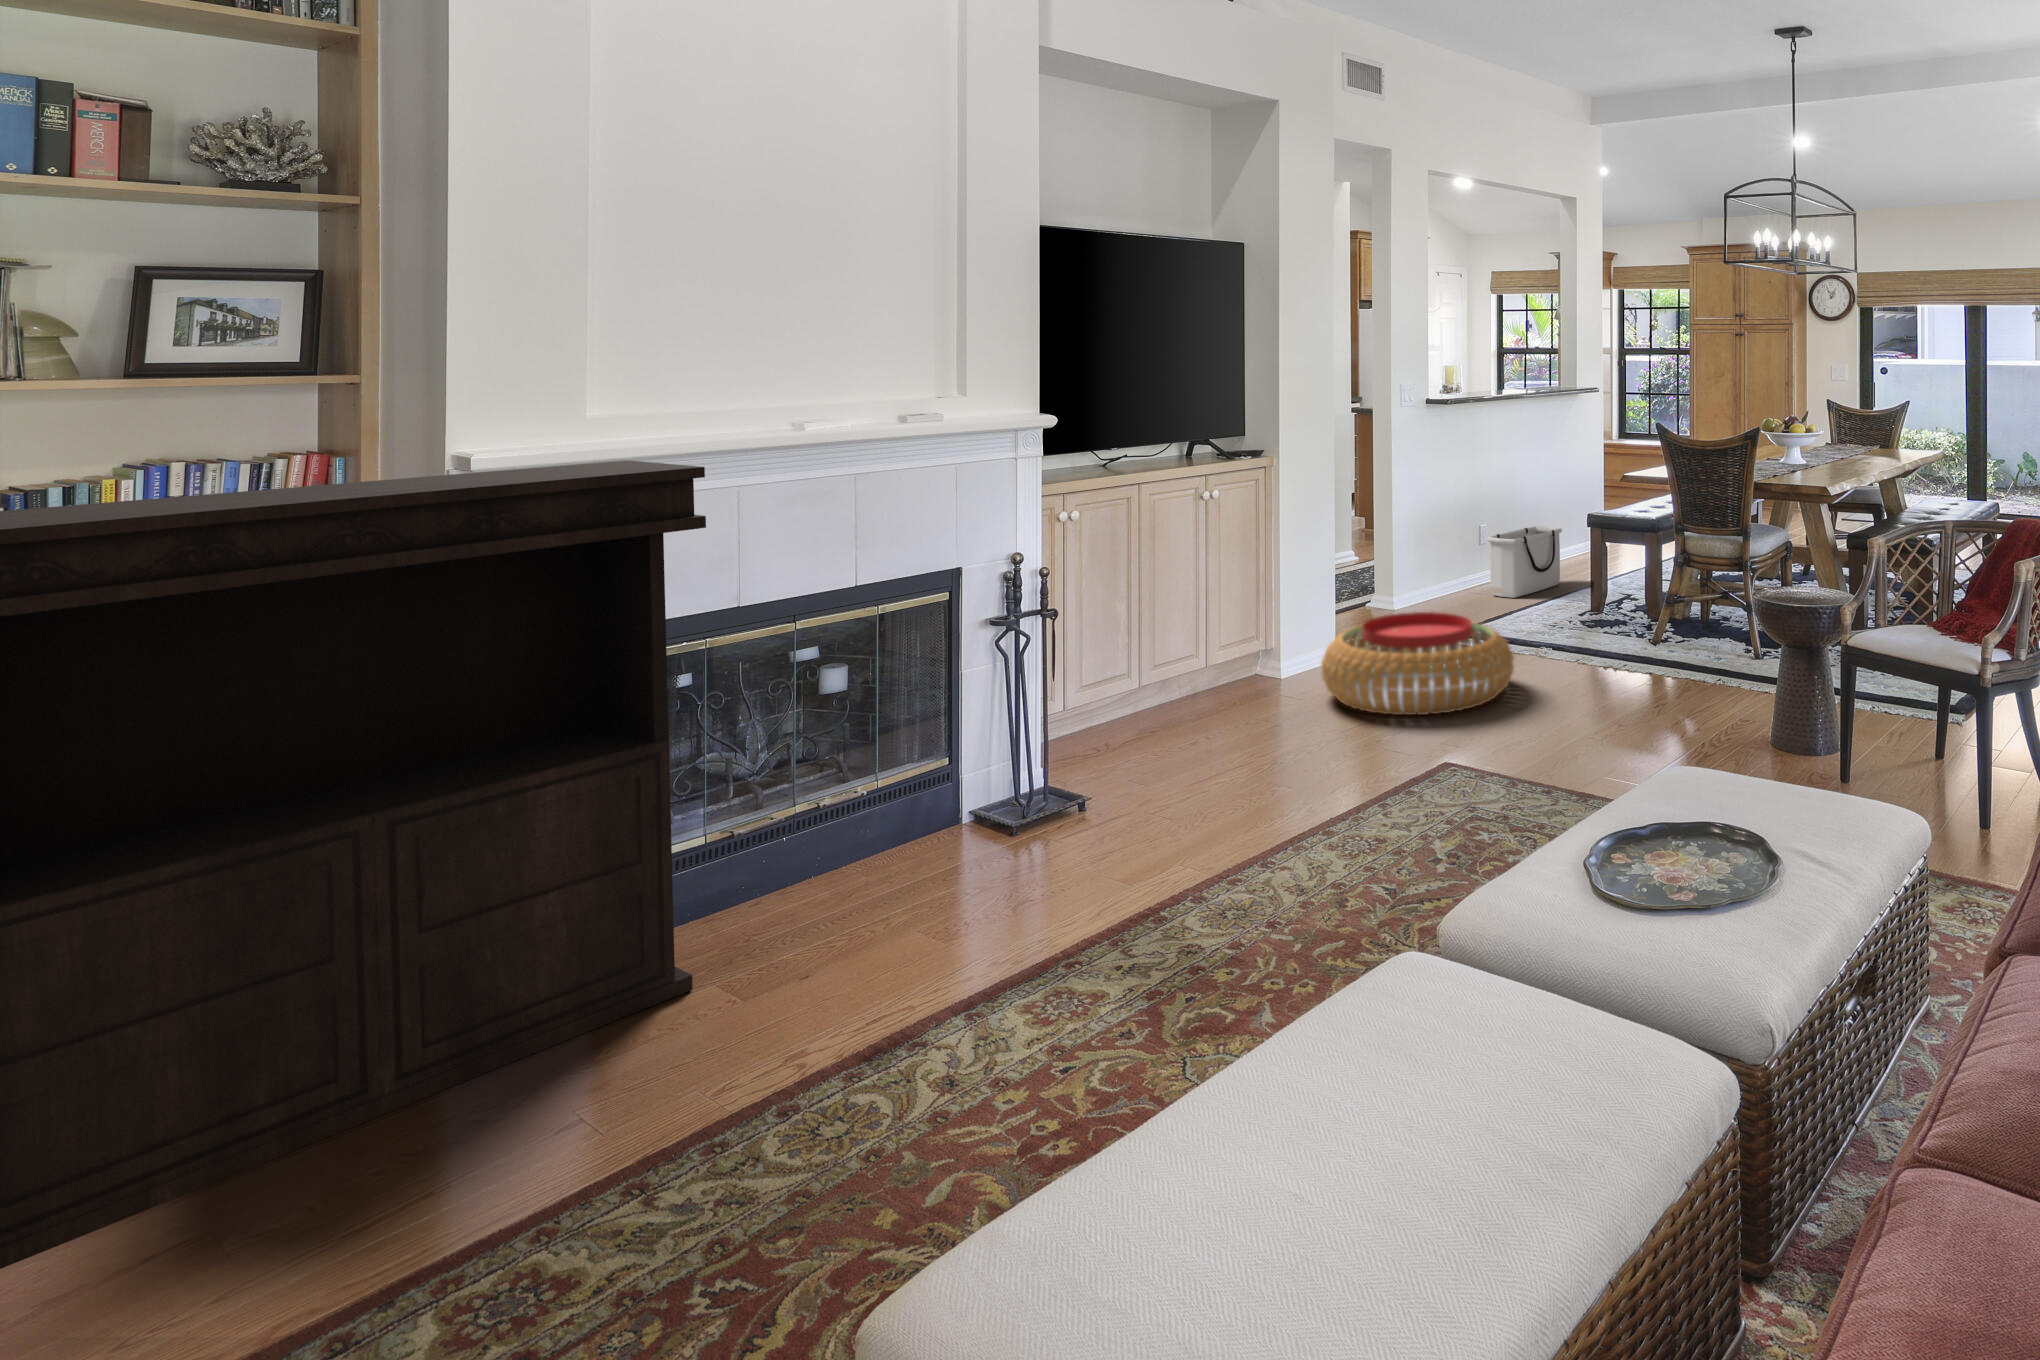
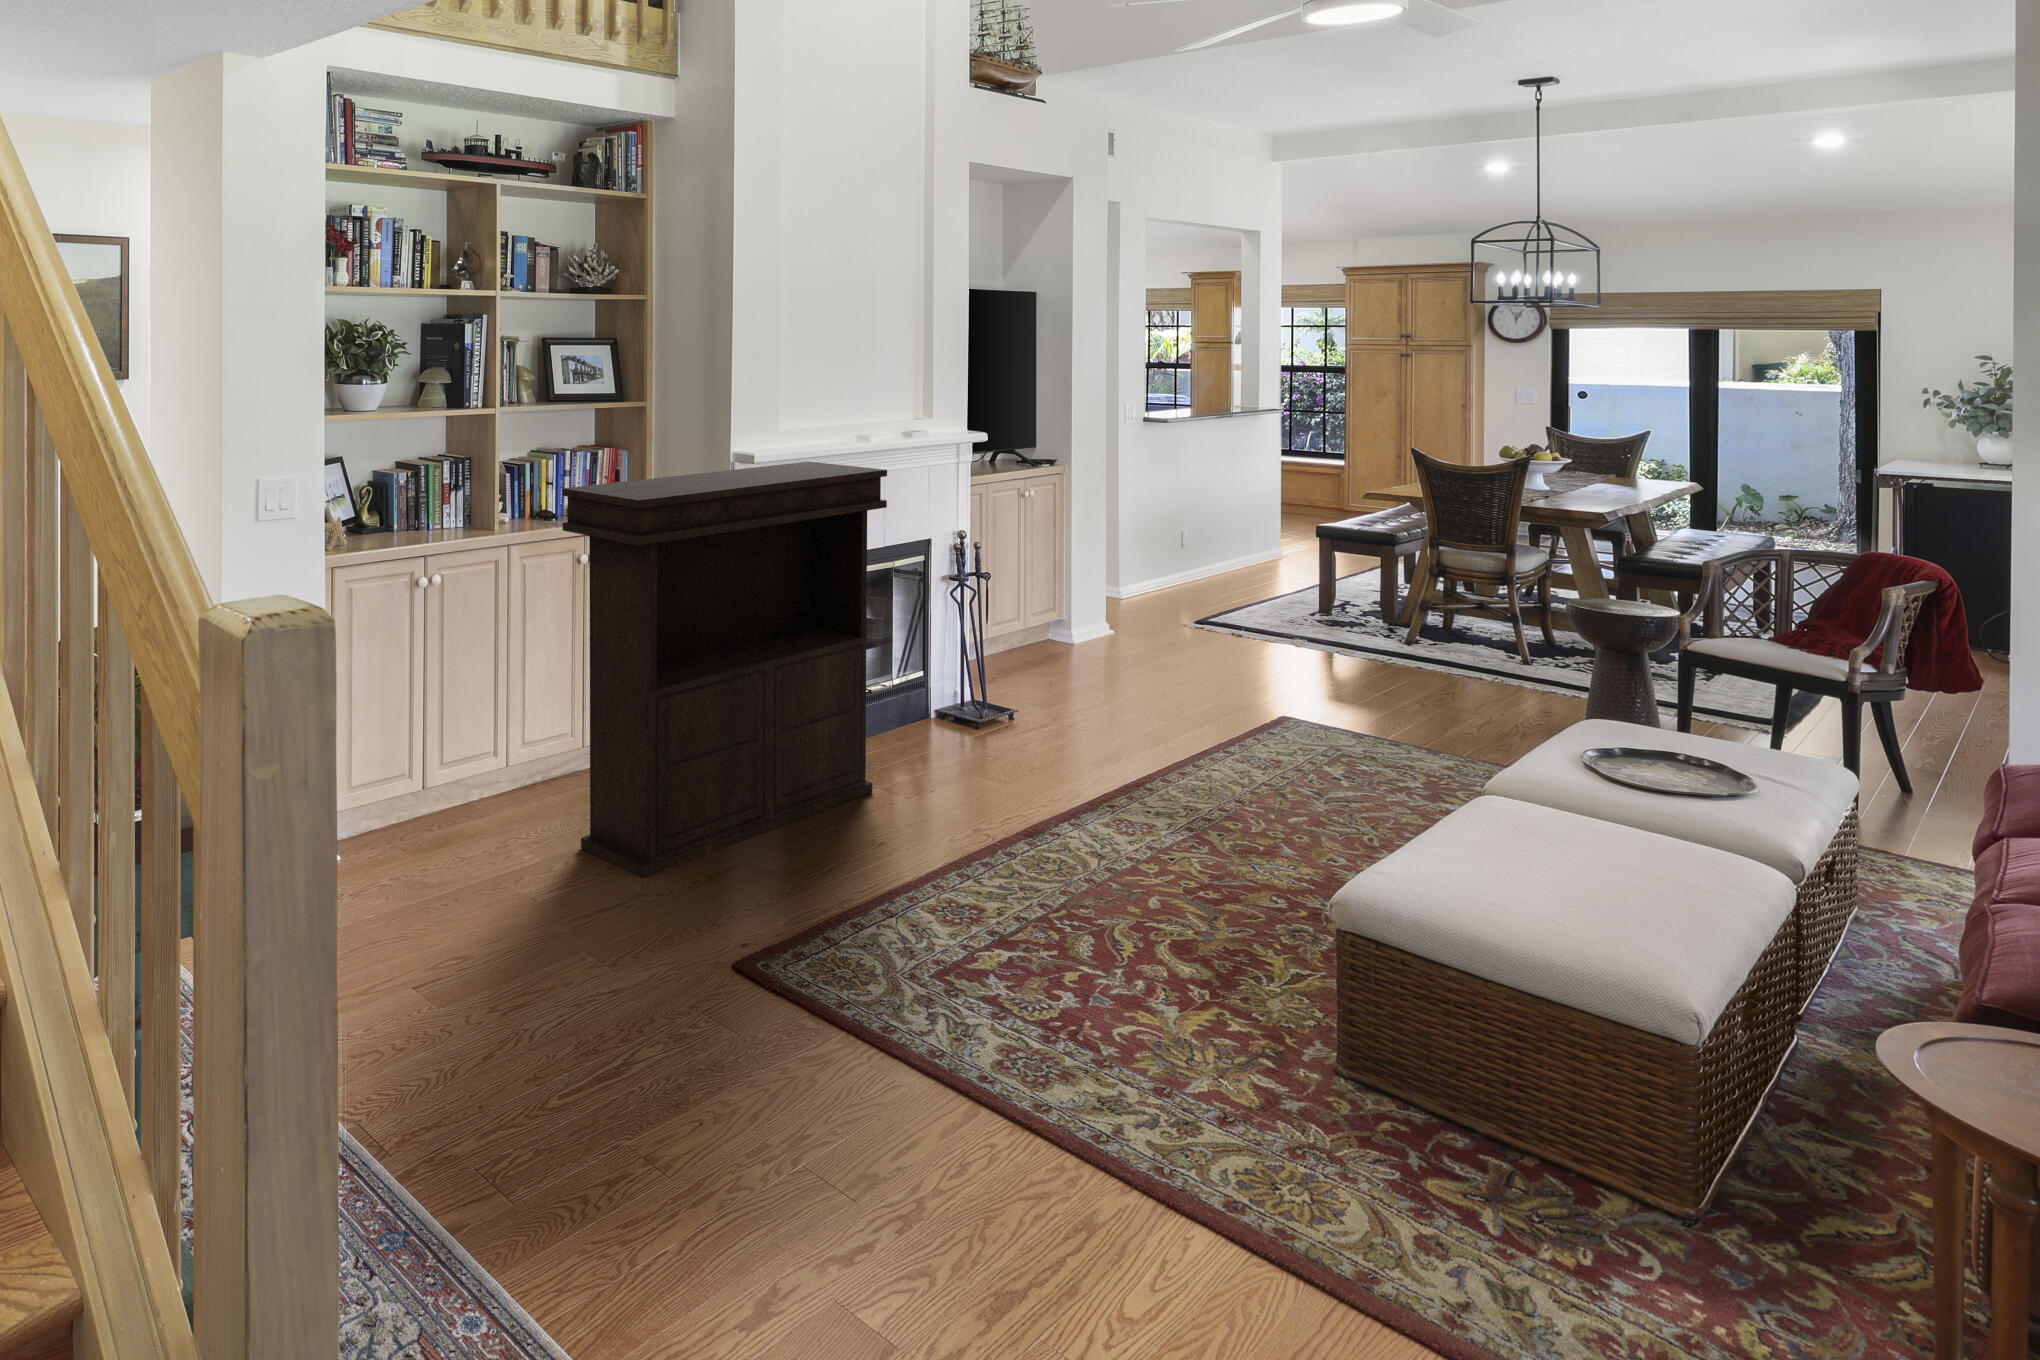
storage bin: present [1487,526,1562,598] -> none [1199,529,1264,591]
pouf: present [1321,612,1514,715] -> none [1125,596,1300,678]

